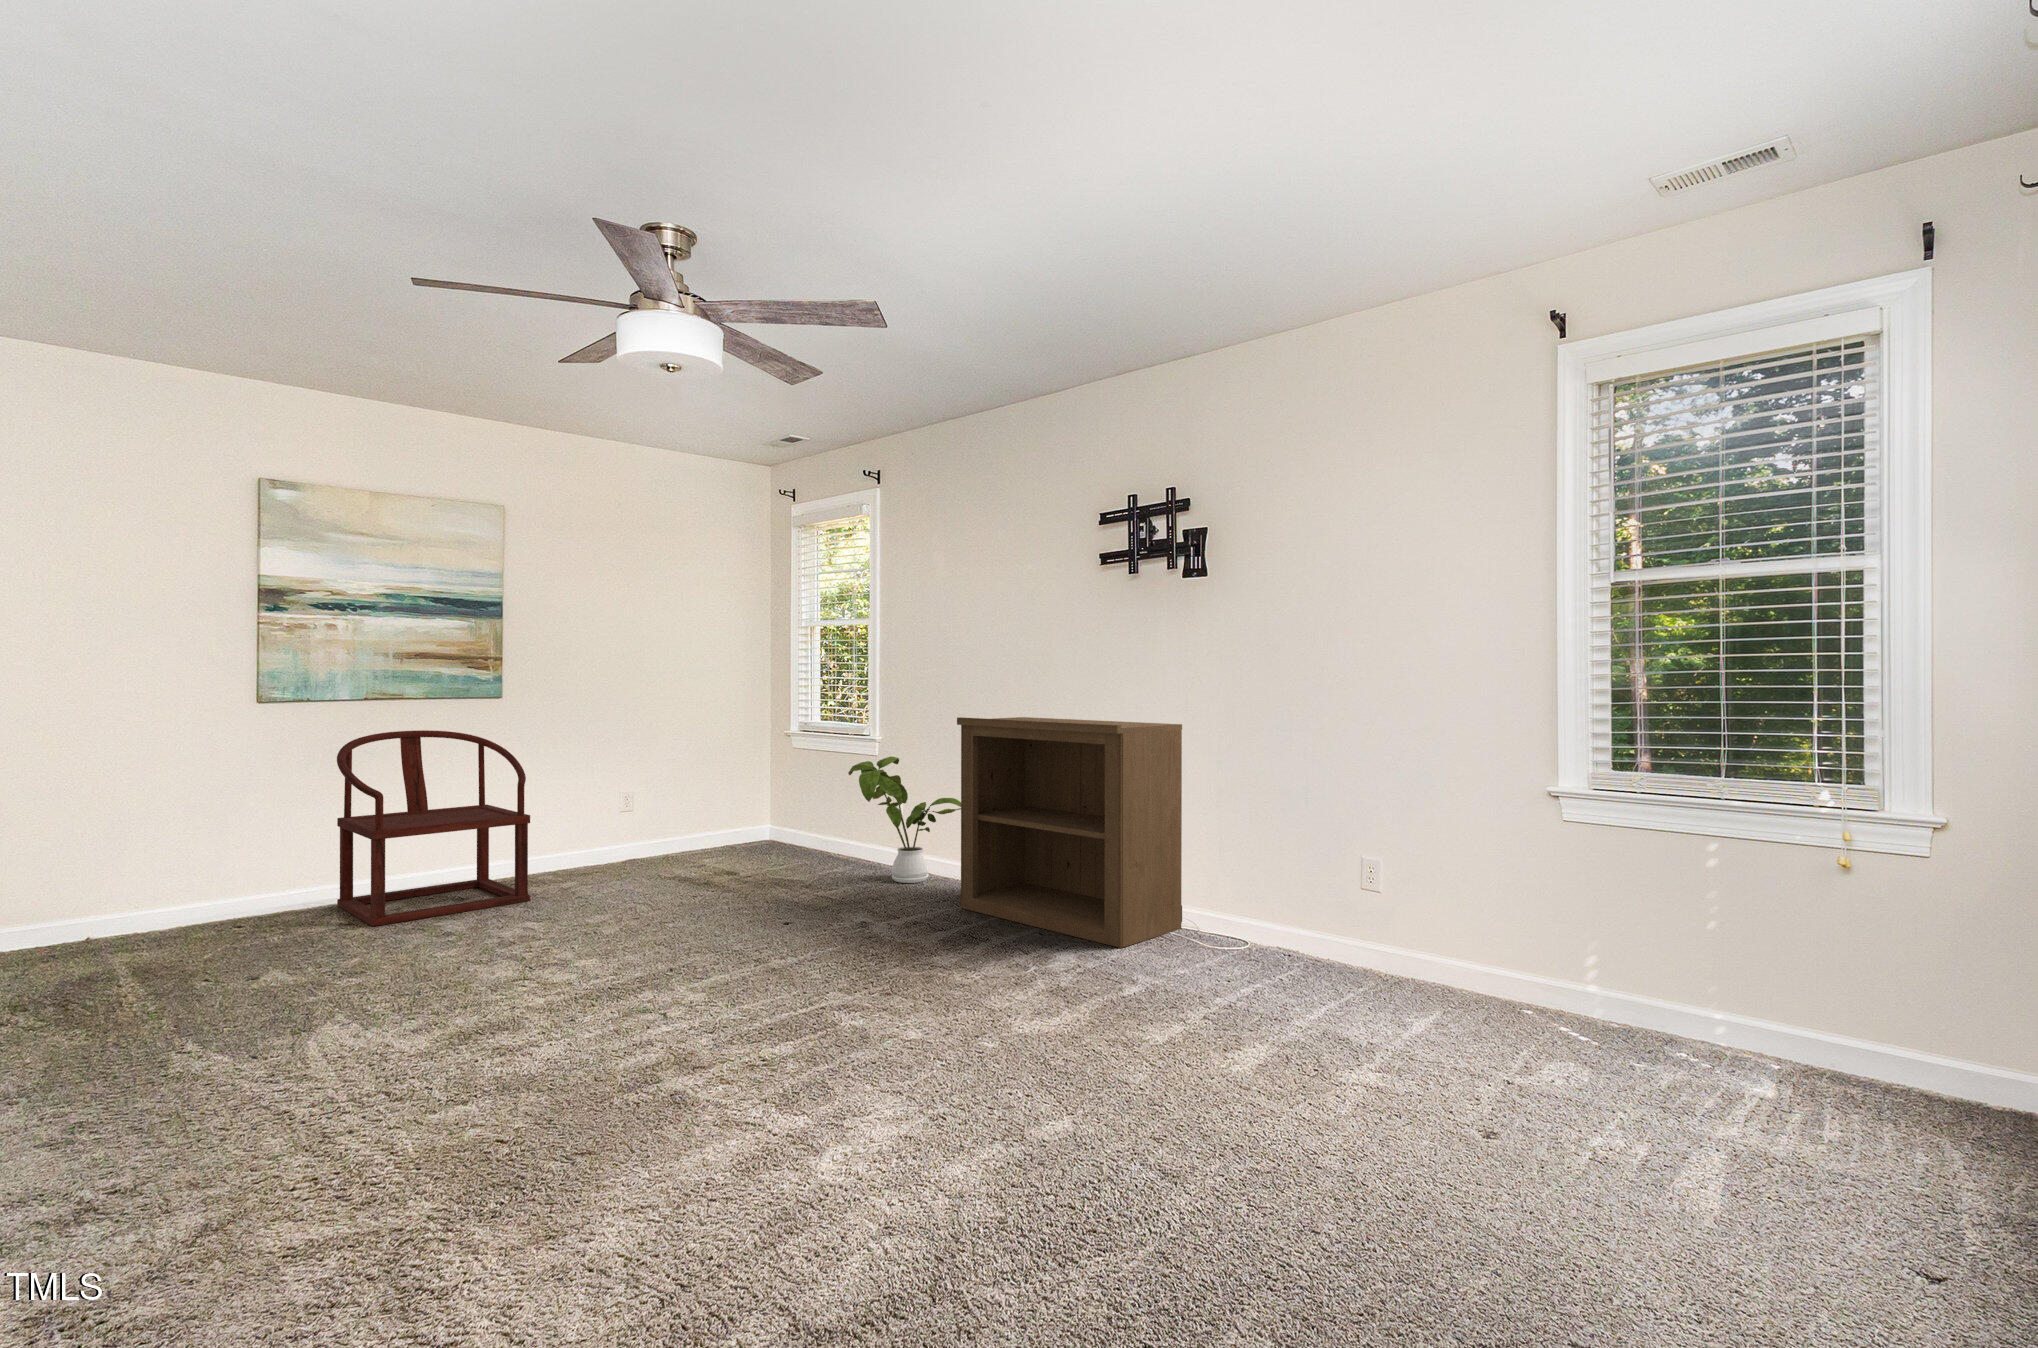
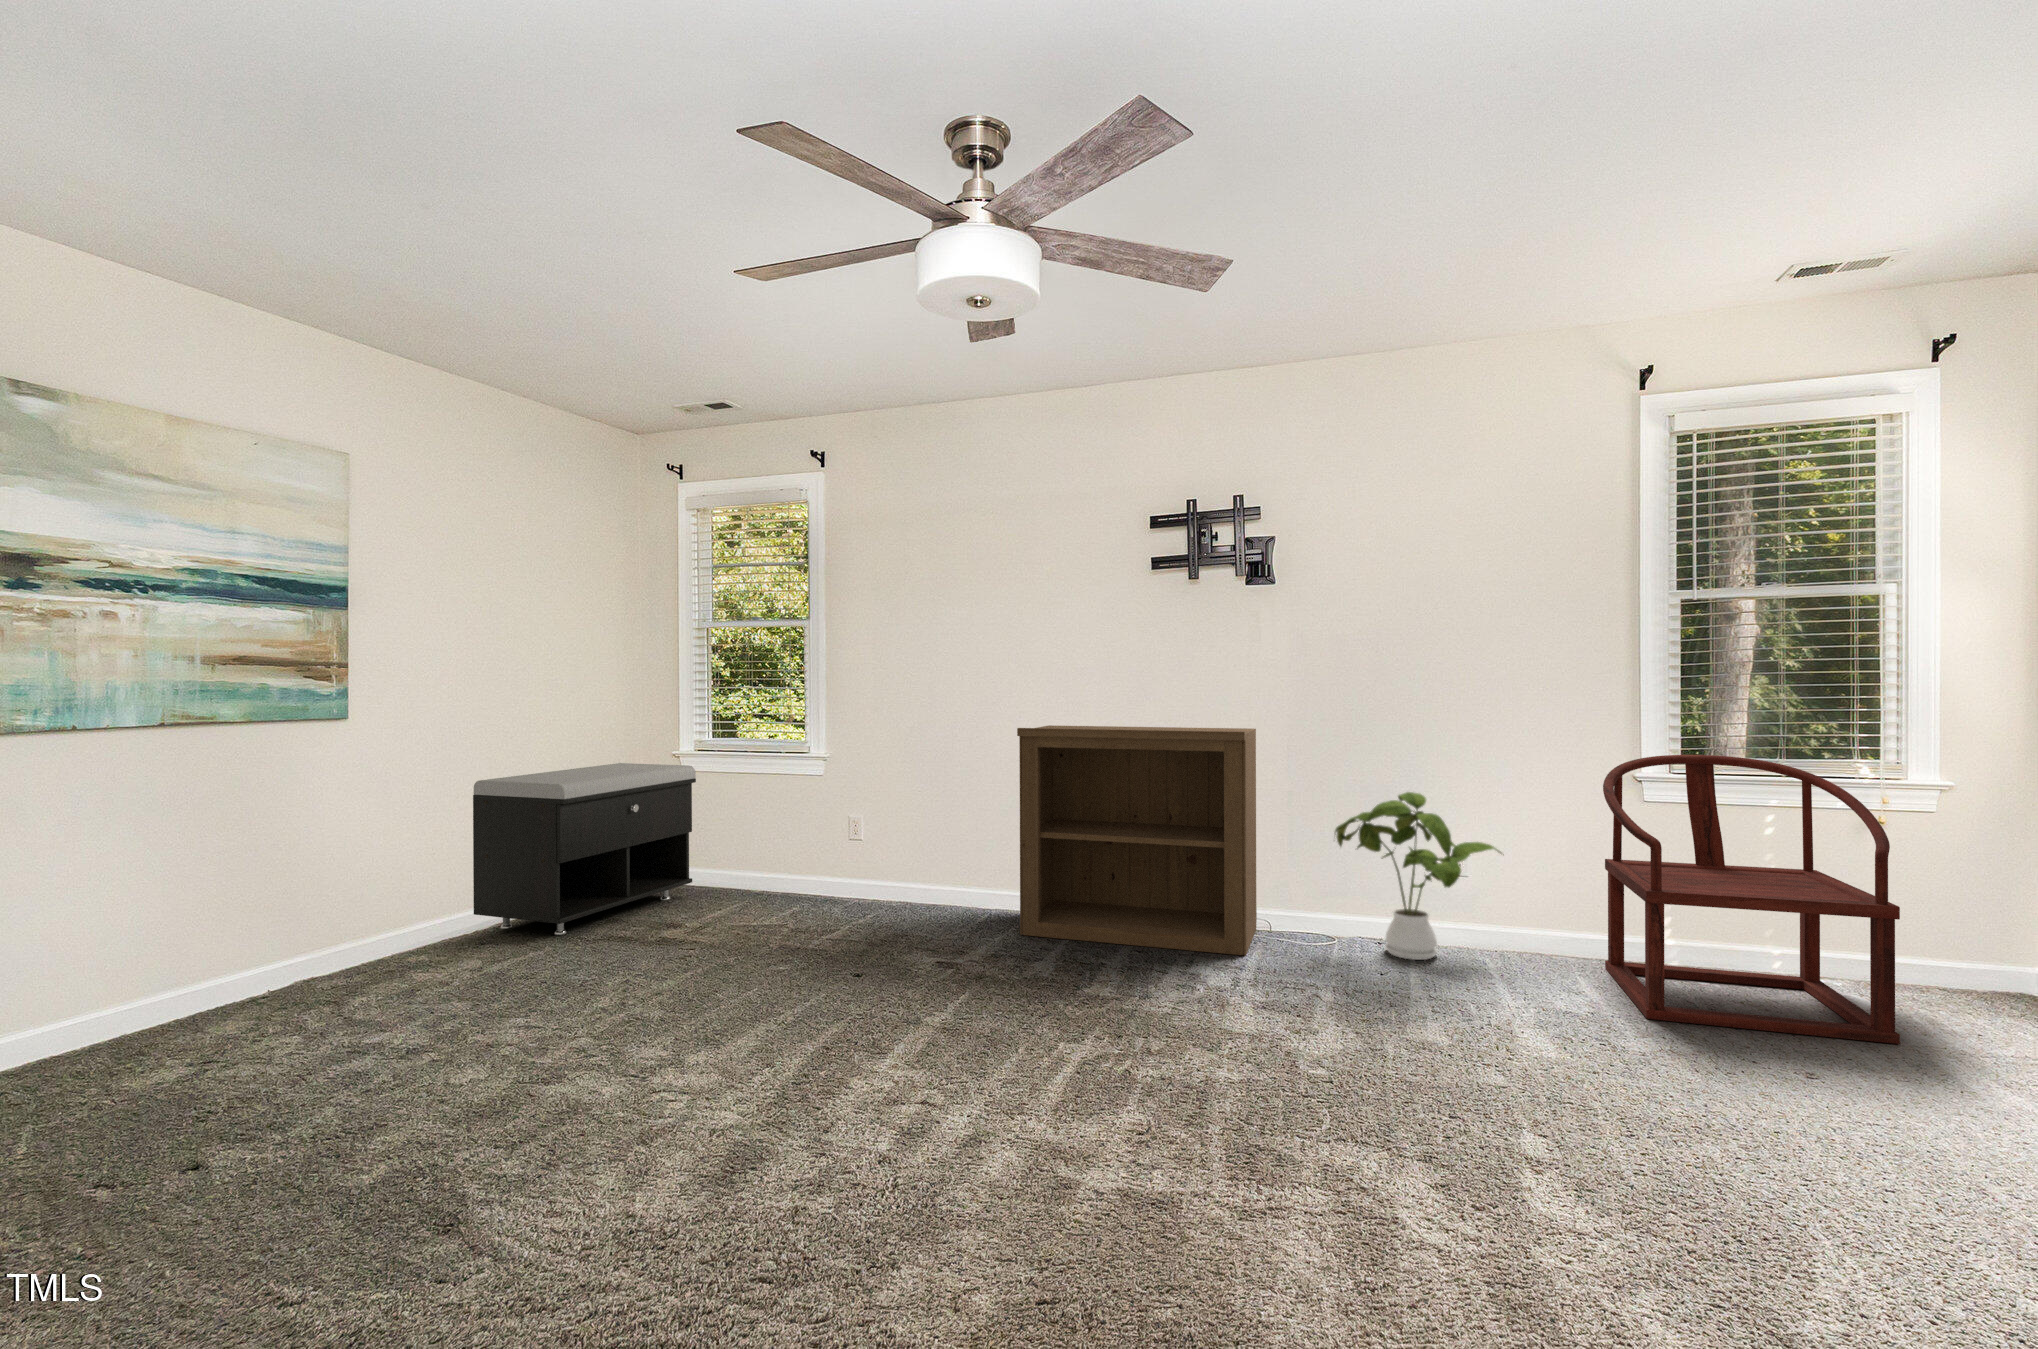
armchair: present [337,730,530,926] -> present [1603,755,1900,1044]
storage bench: none [603,741,780,870] -> present [473,763,696,935]
house plant: present [848,757,961,883] -> present [1335,792,1501,960]

